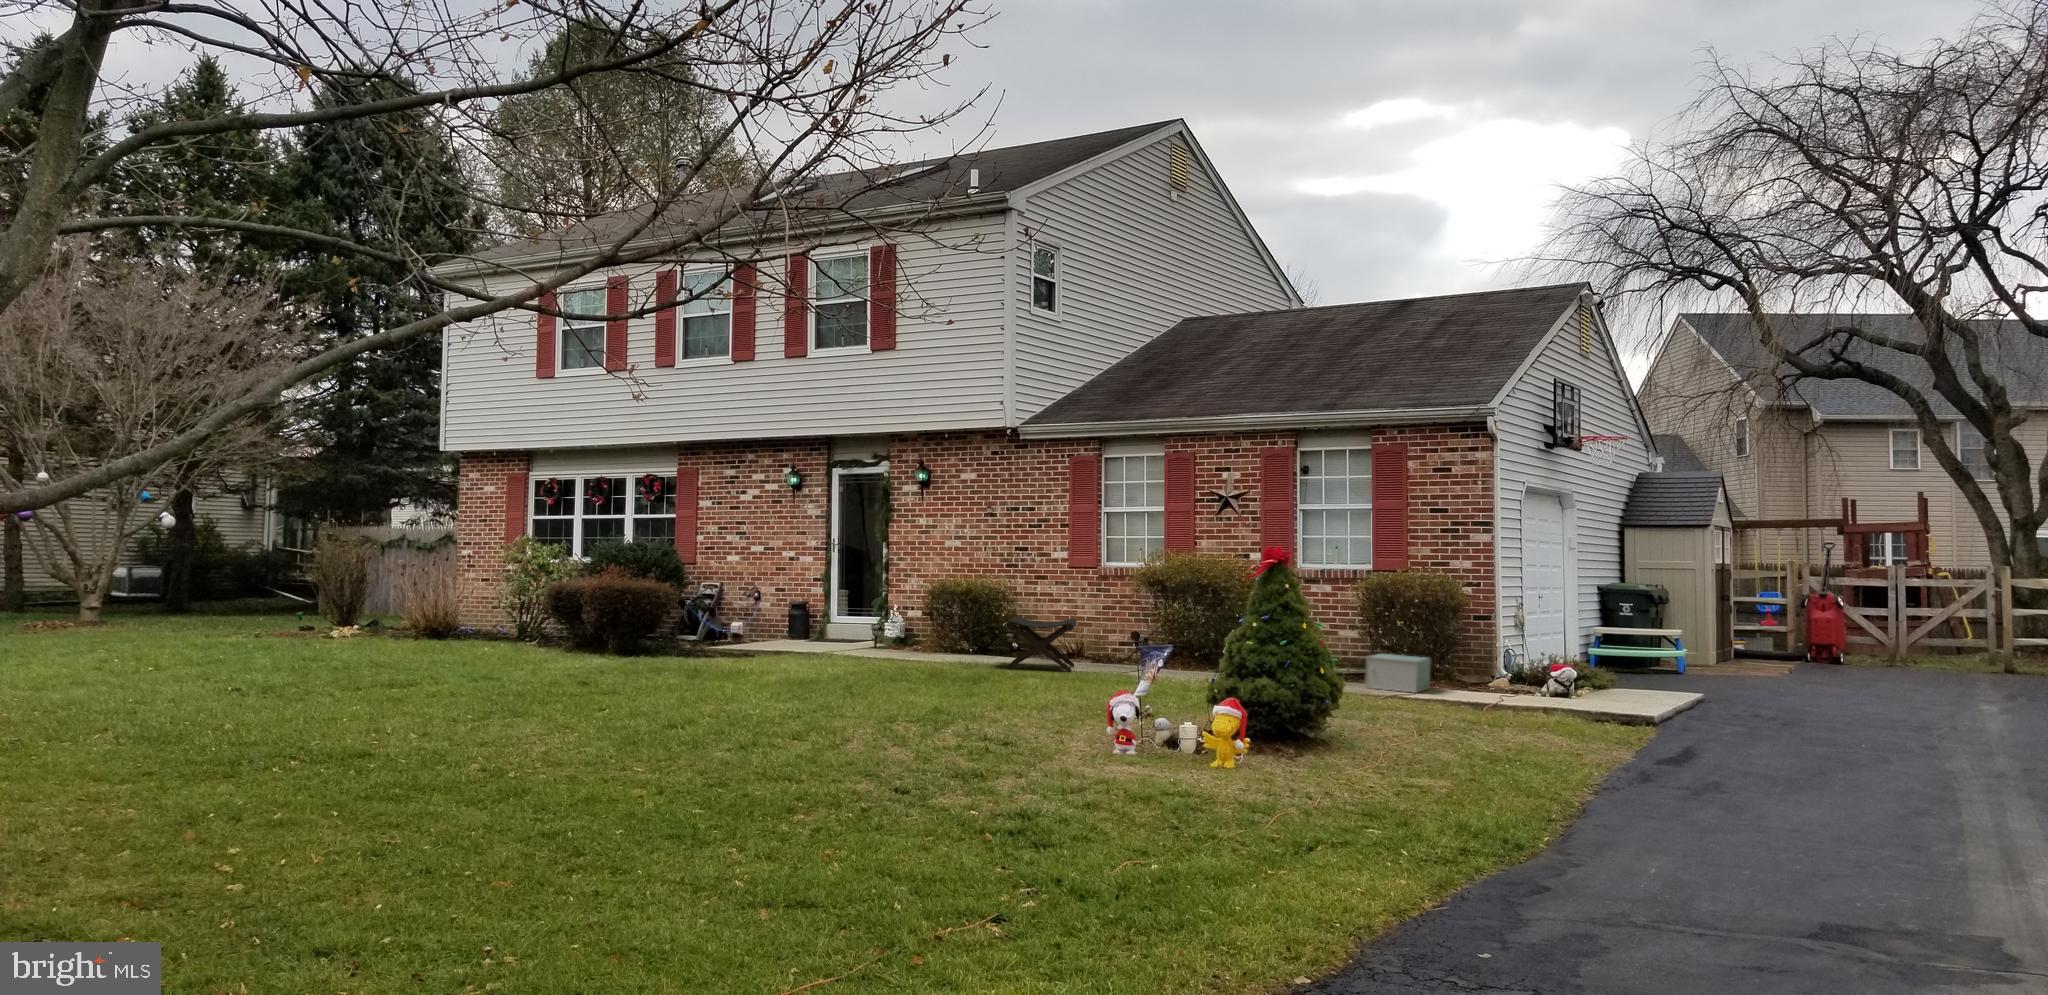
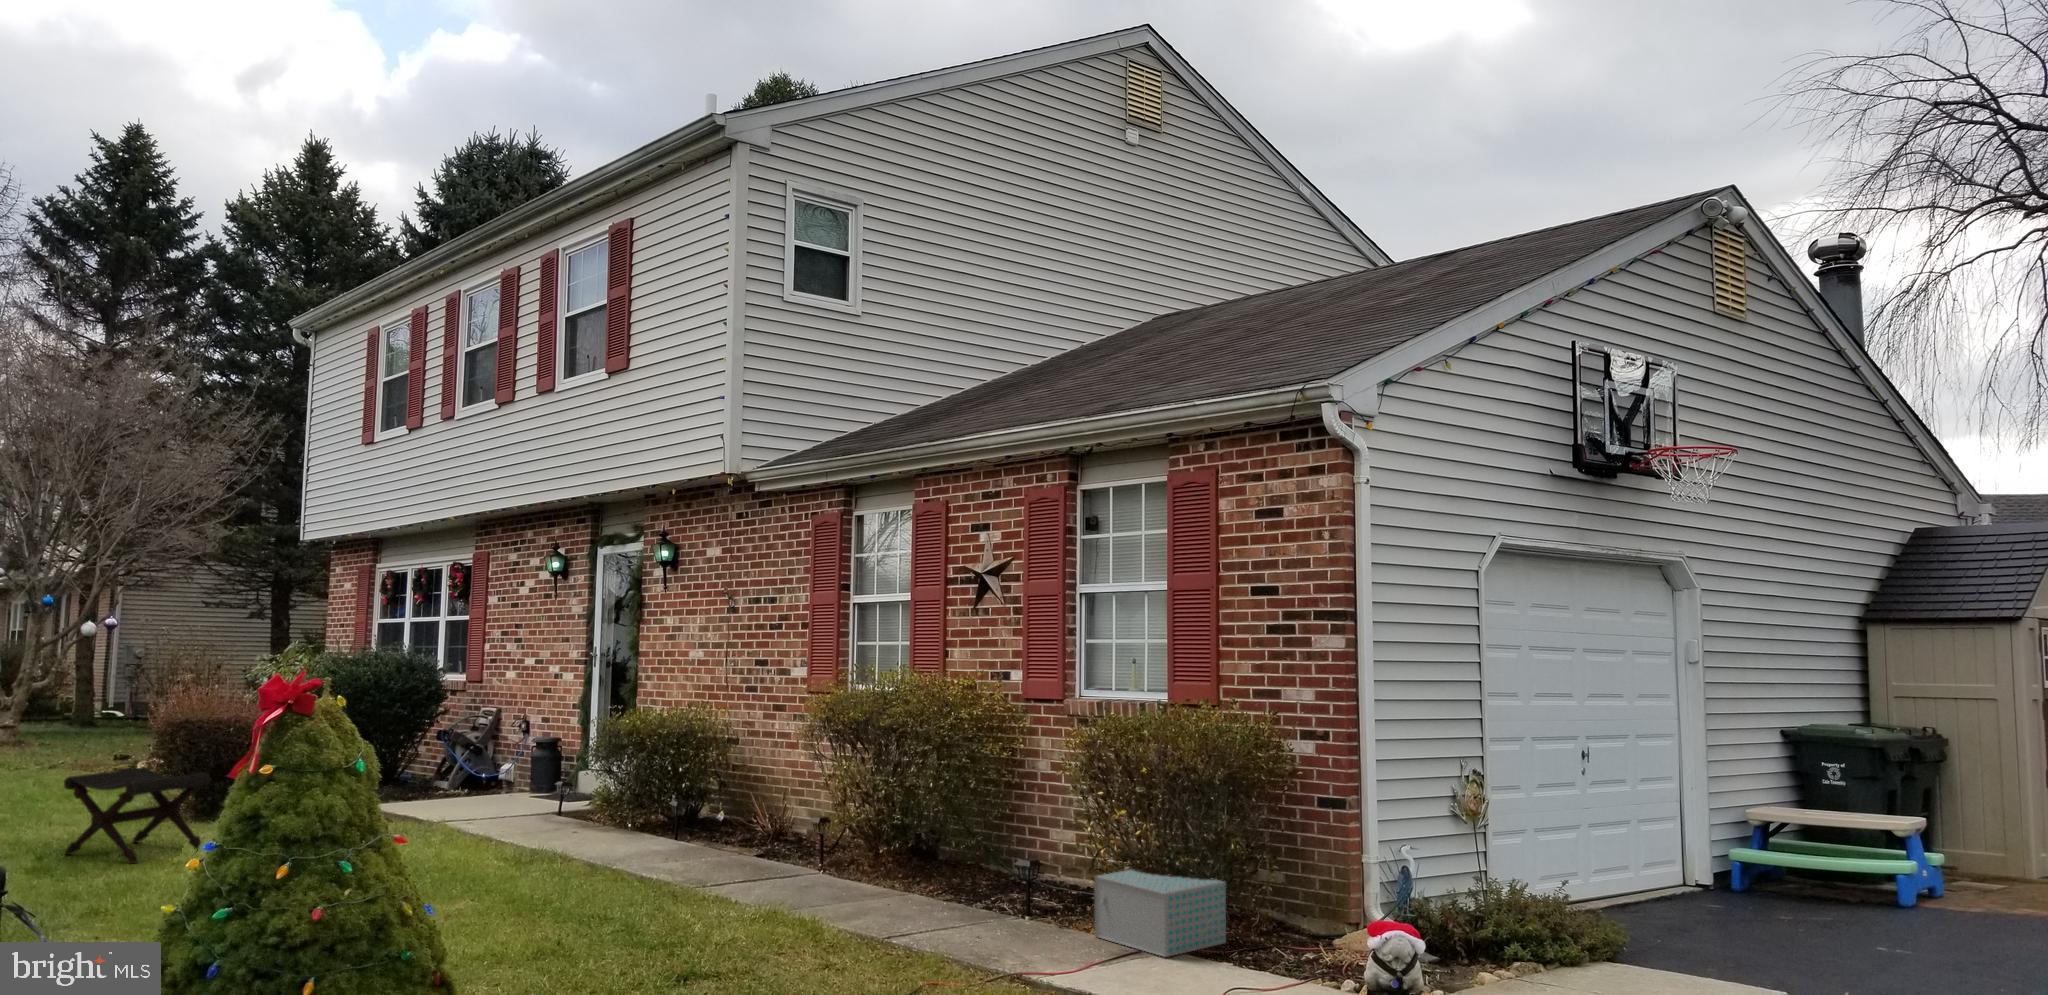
footstool: present [1007,617,1077,672] -> present [64,767,211,863]

